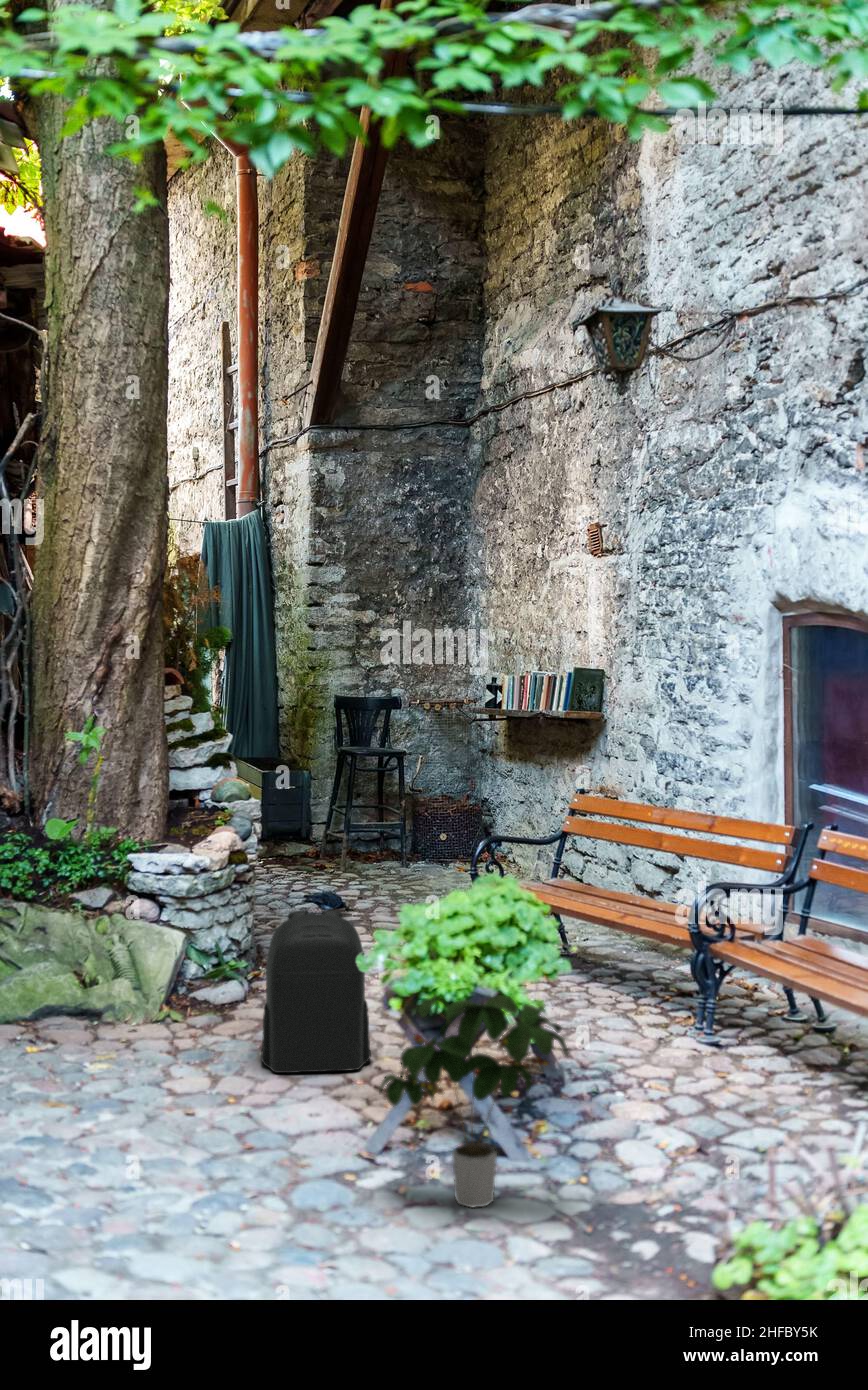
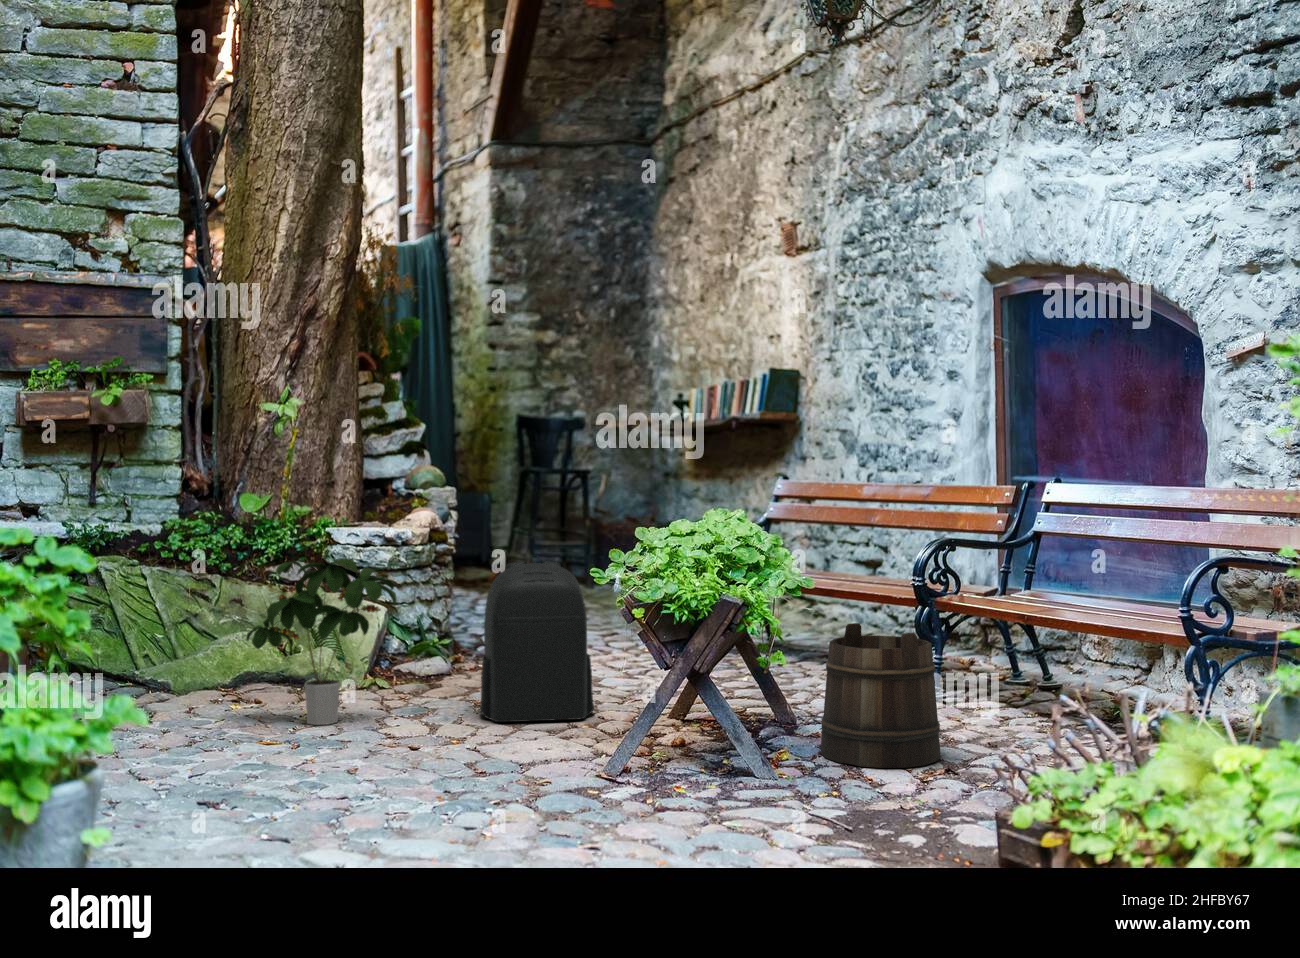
potted plant: present [379,995,568,1208] -> present [246,558,397,725]
bucket: none [580,996,697,1153] -> present [820,623,941,768]

